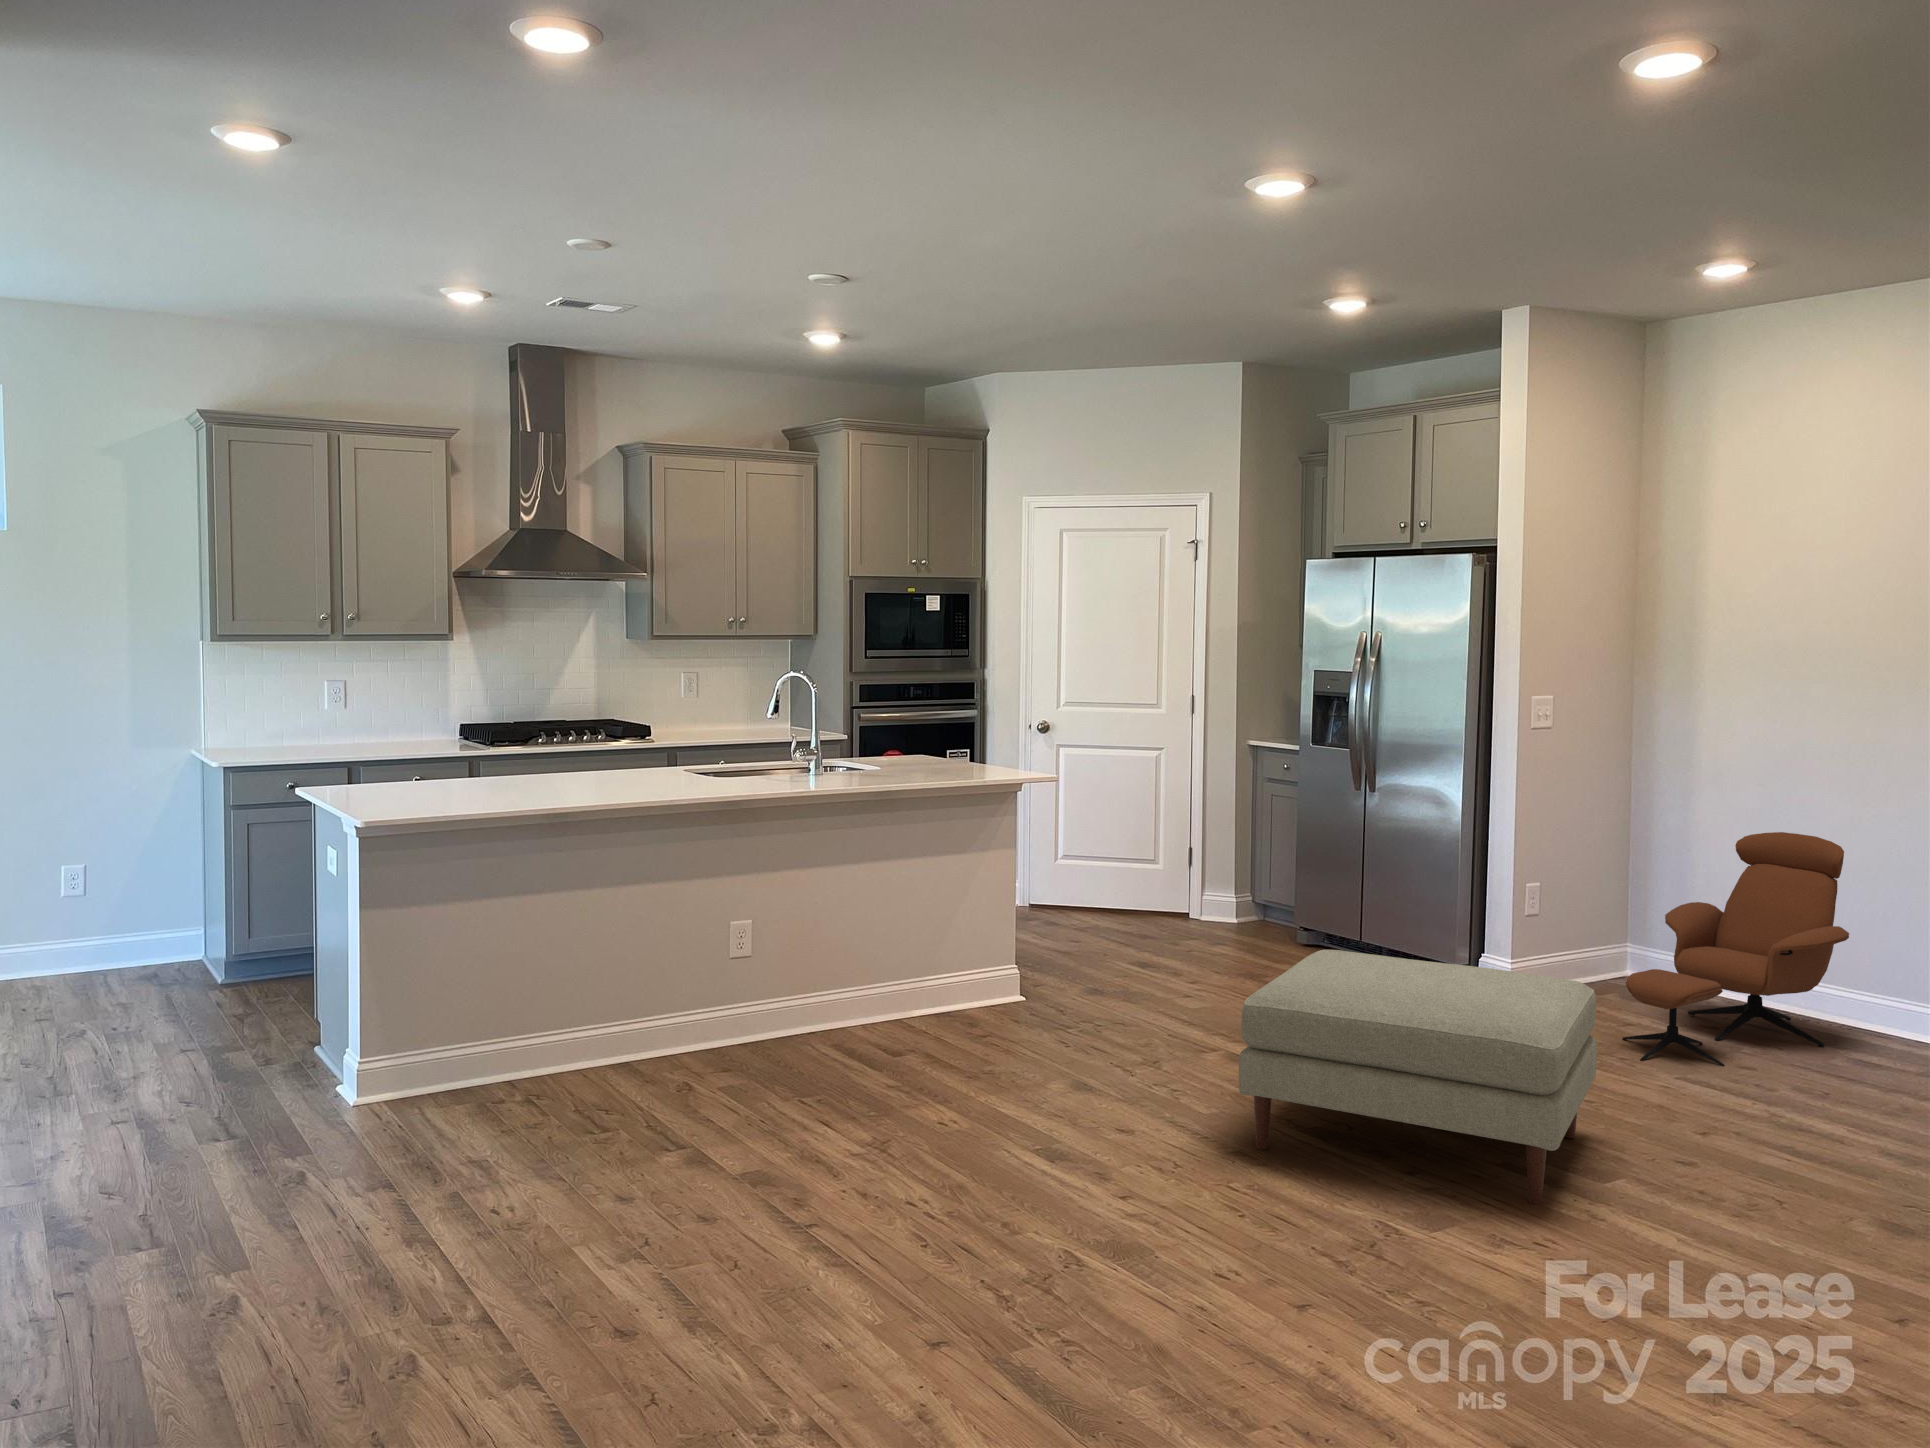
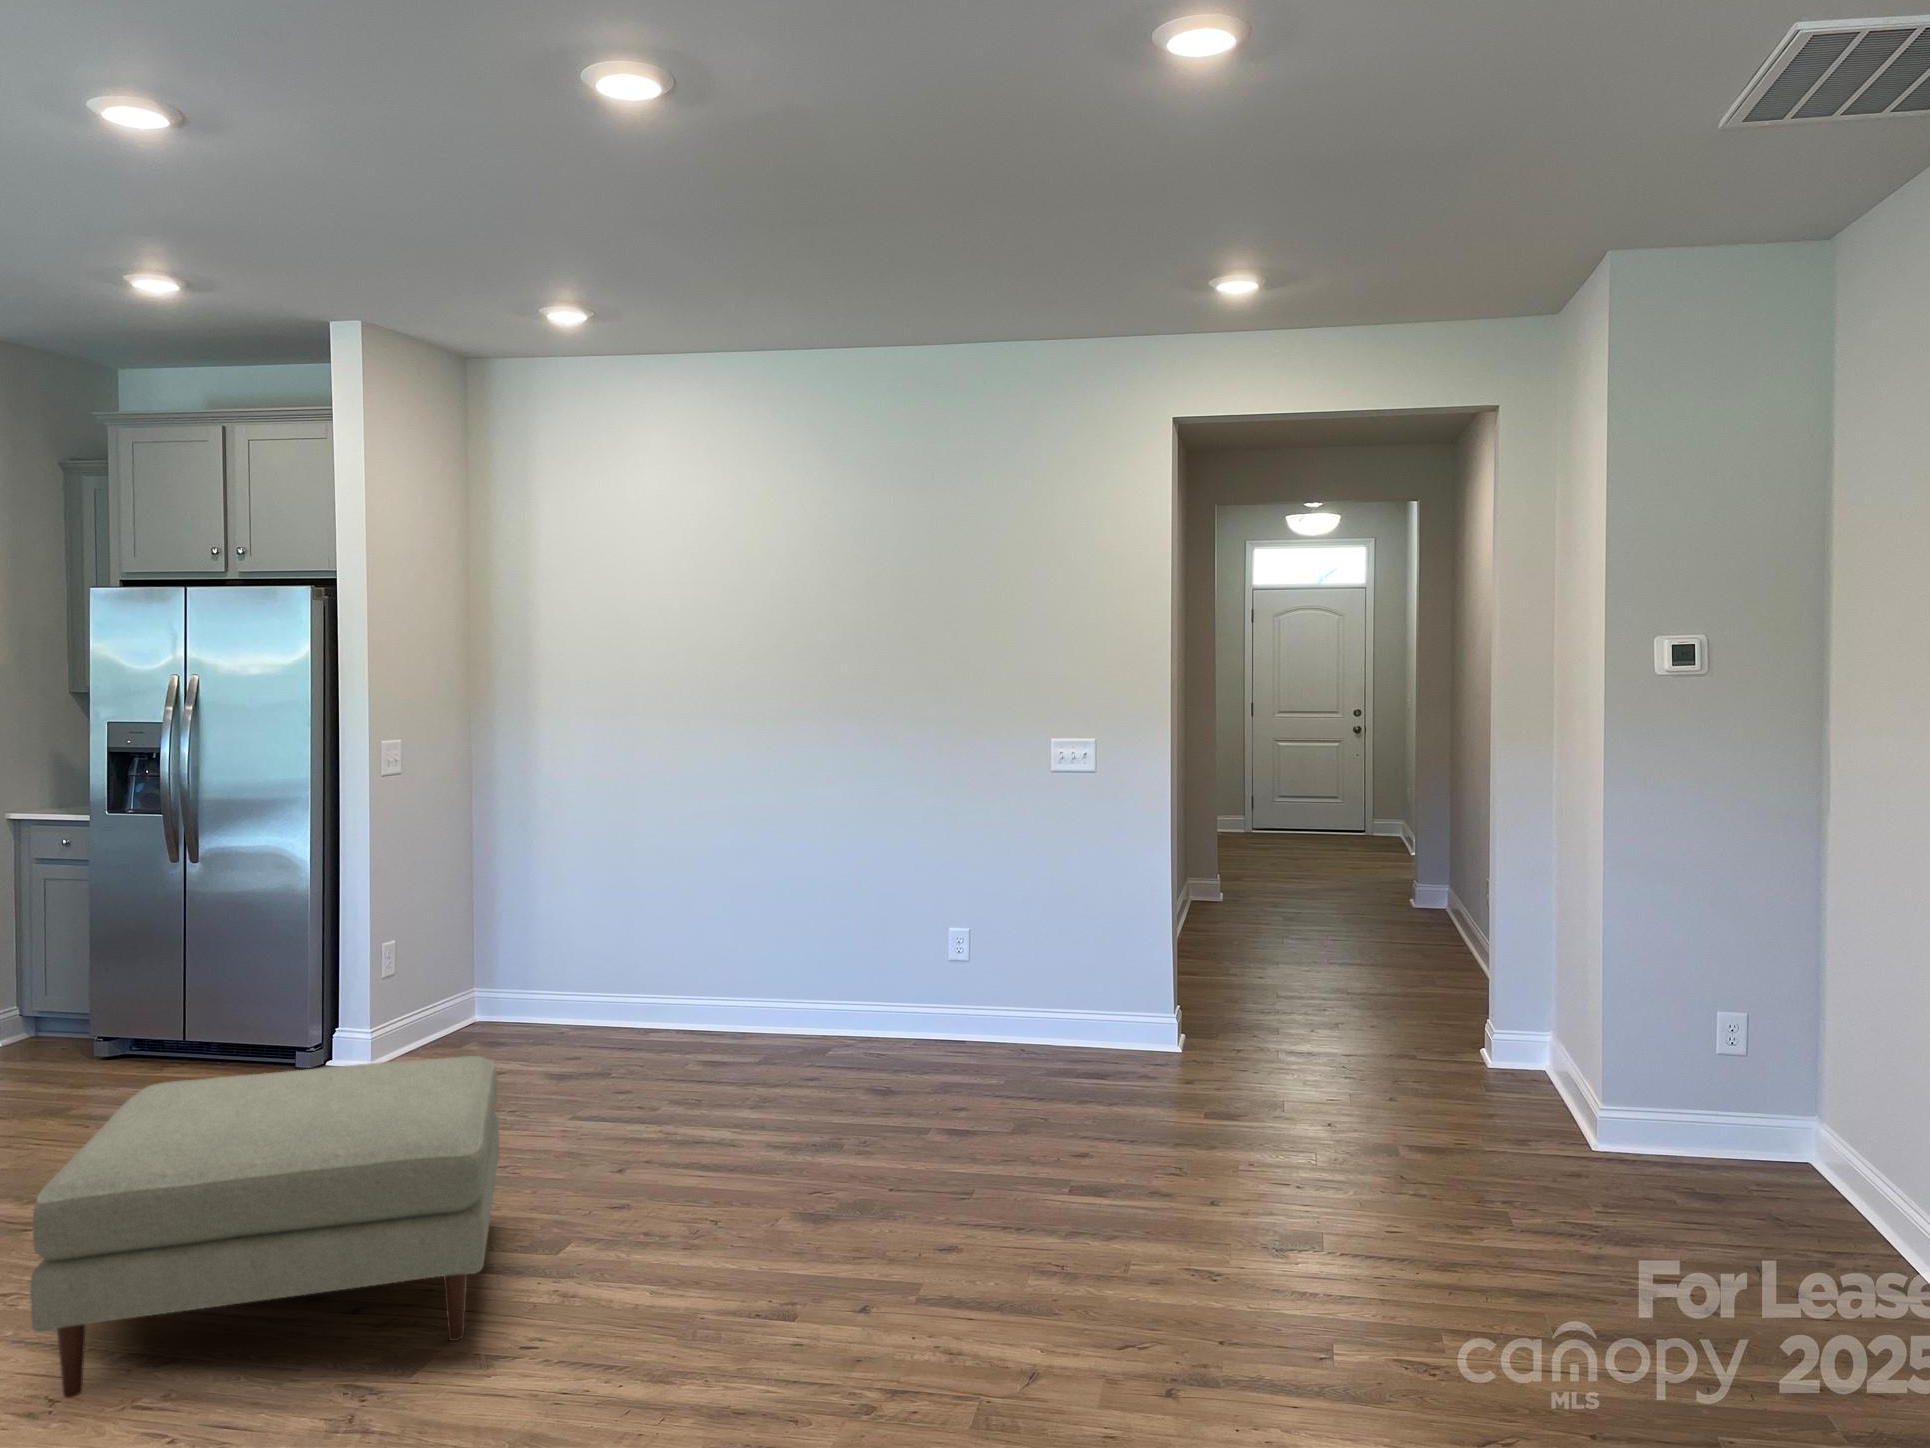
lounge chair: present [1622,832,1849,1066] -> none [499,856,690,1113]

